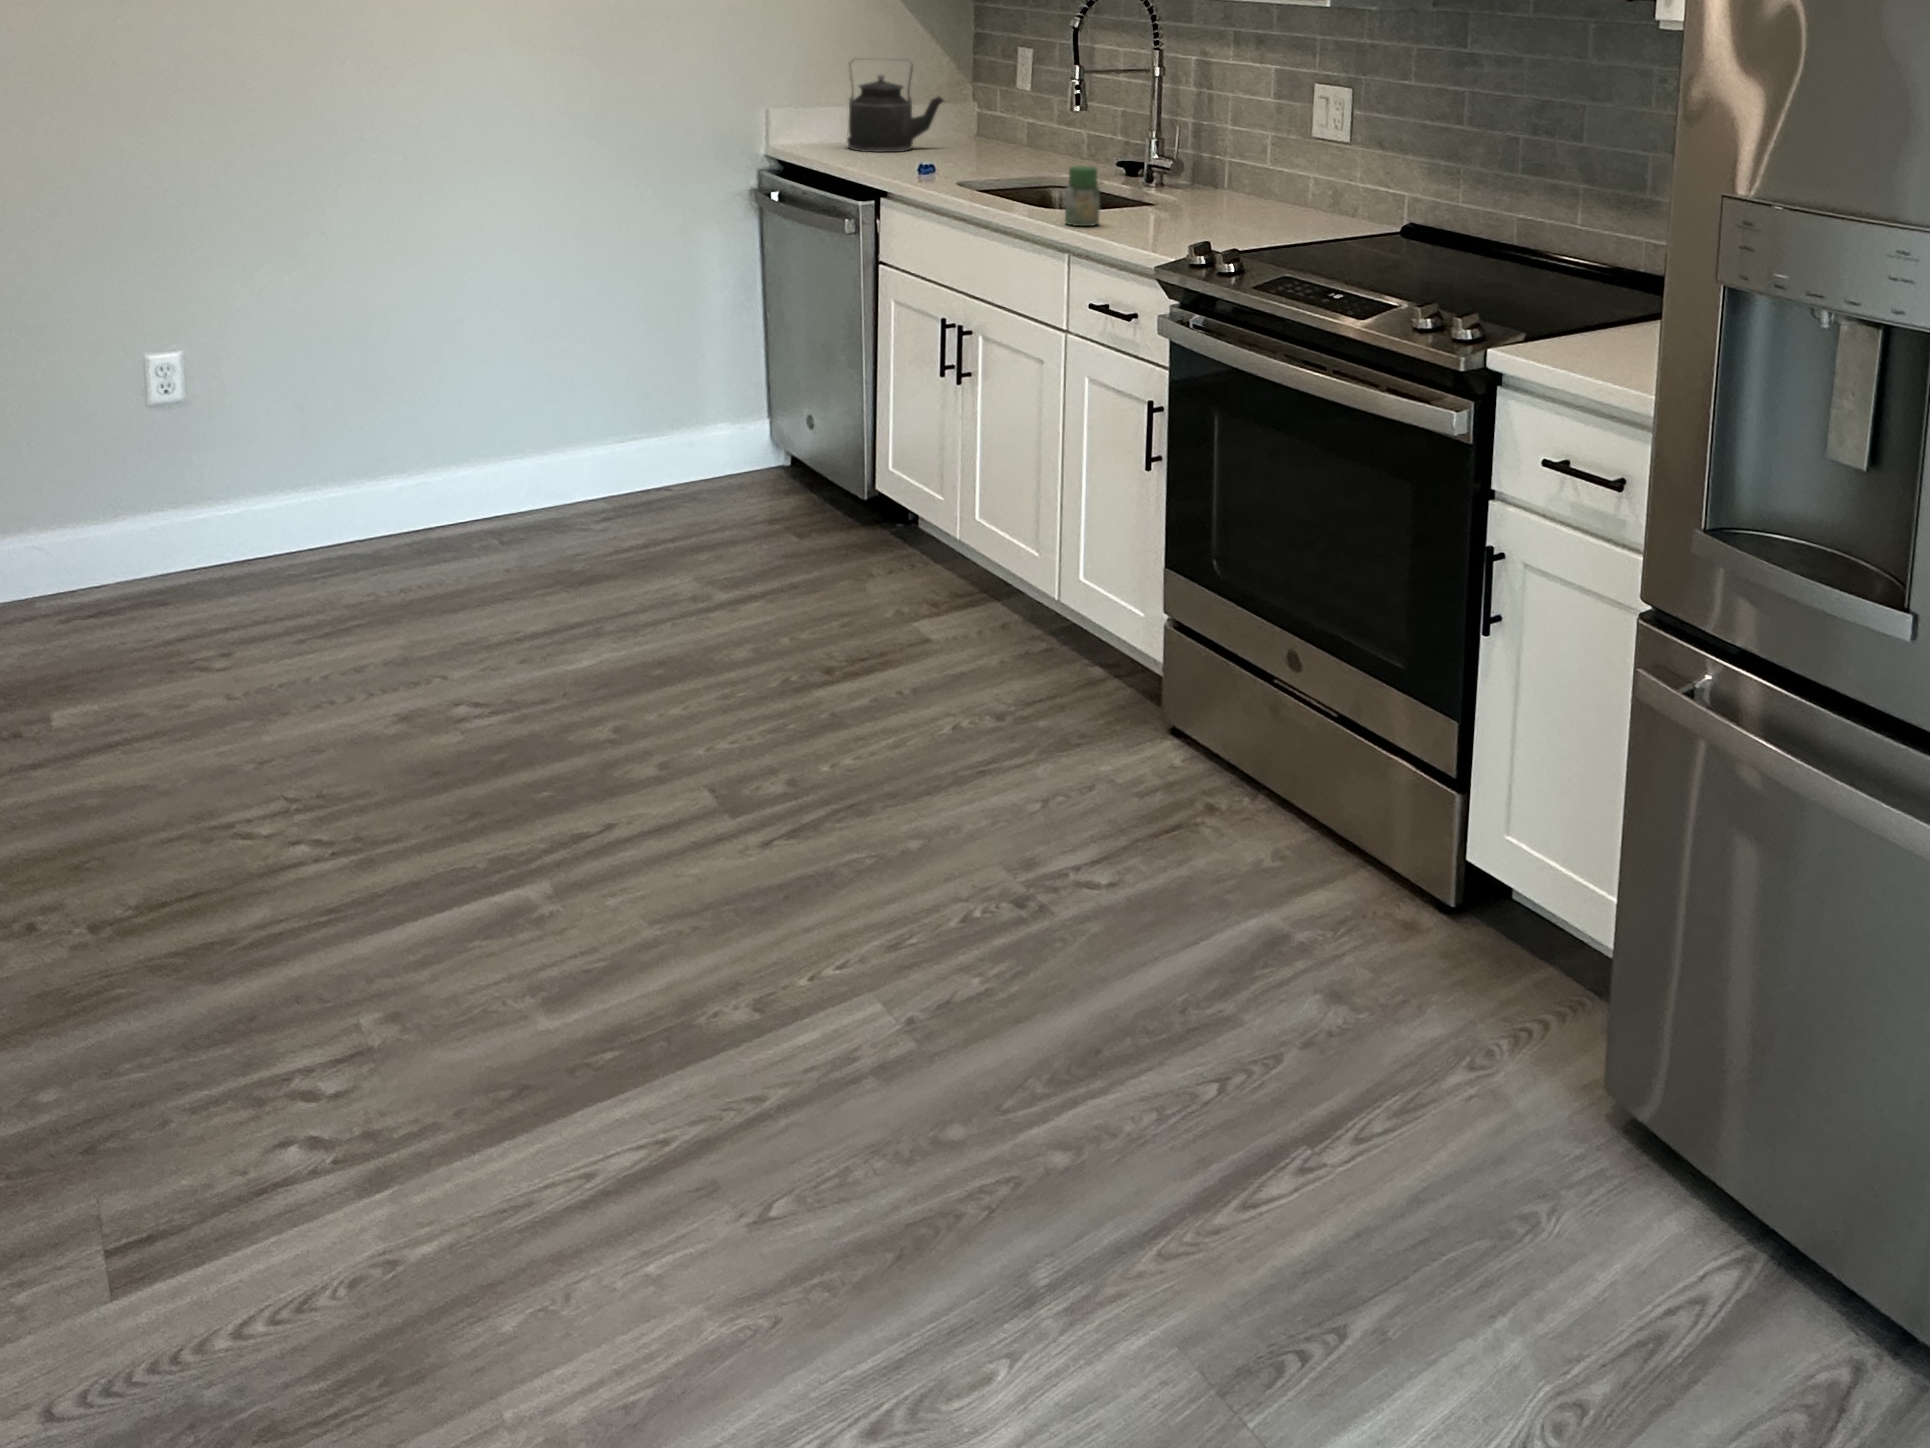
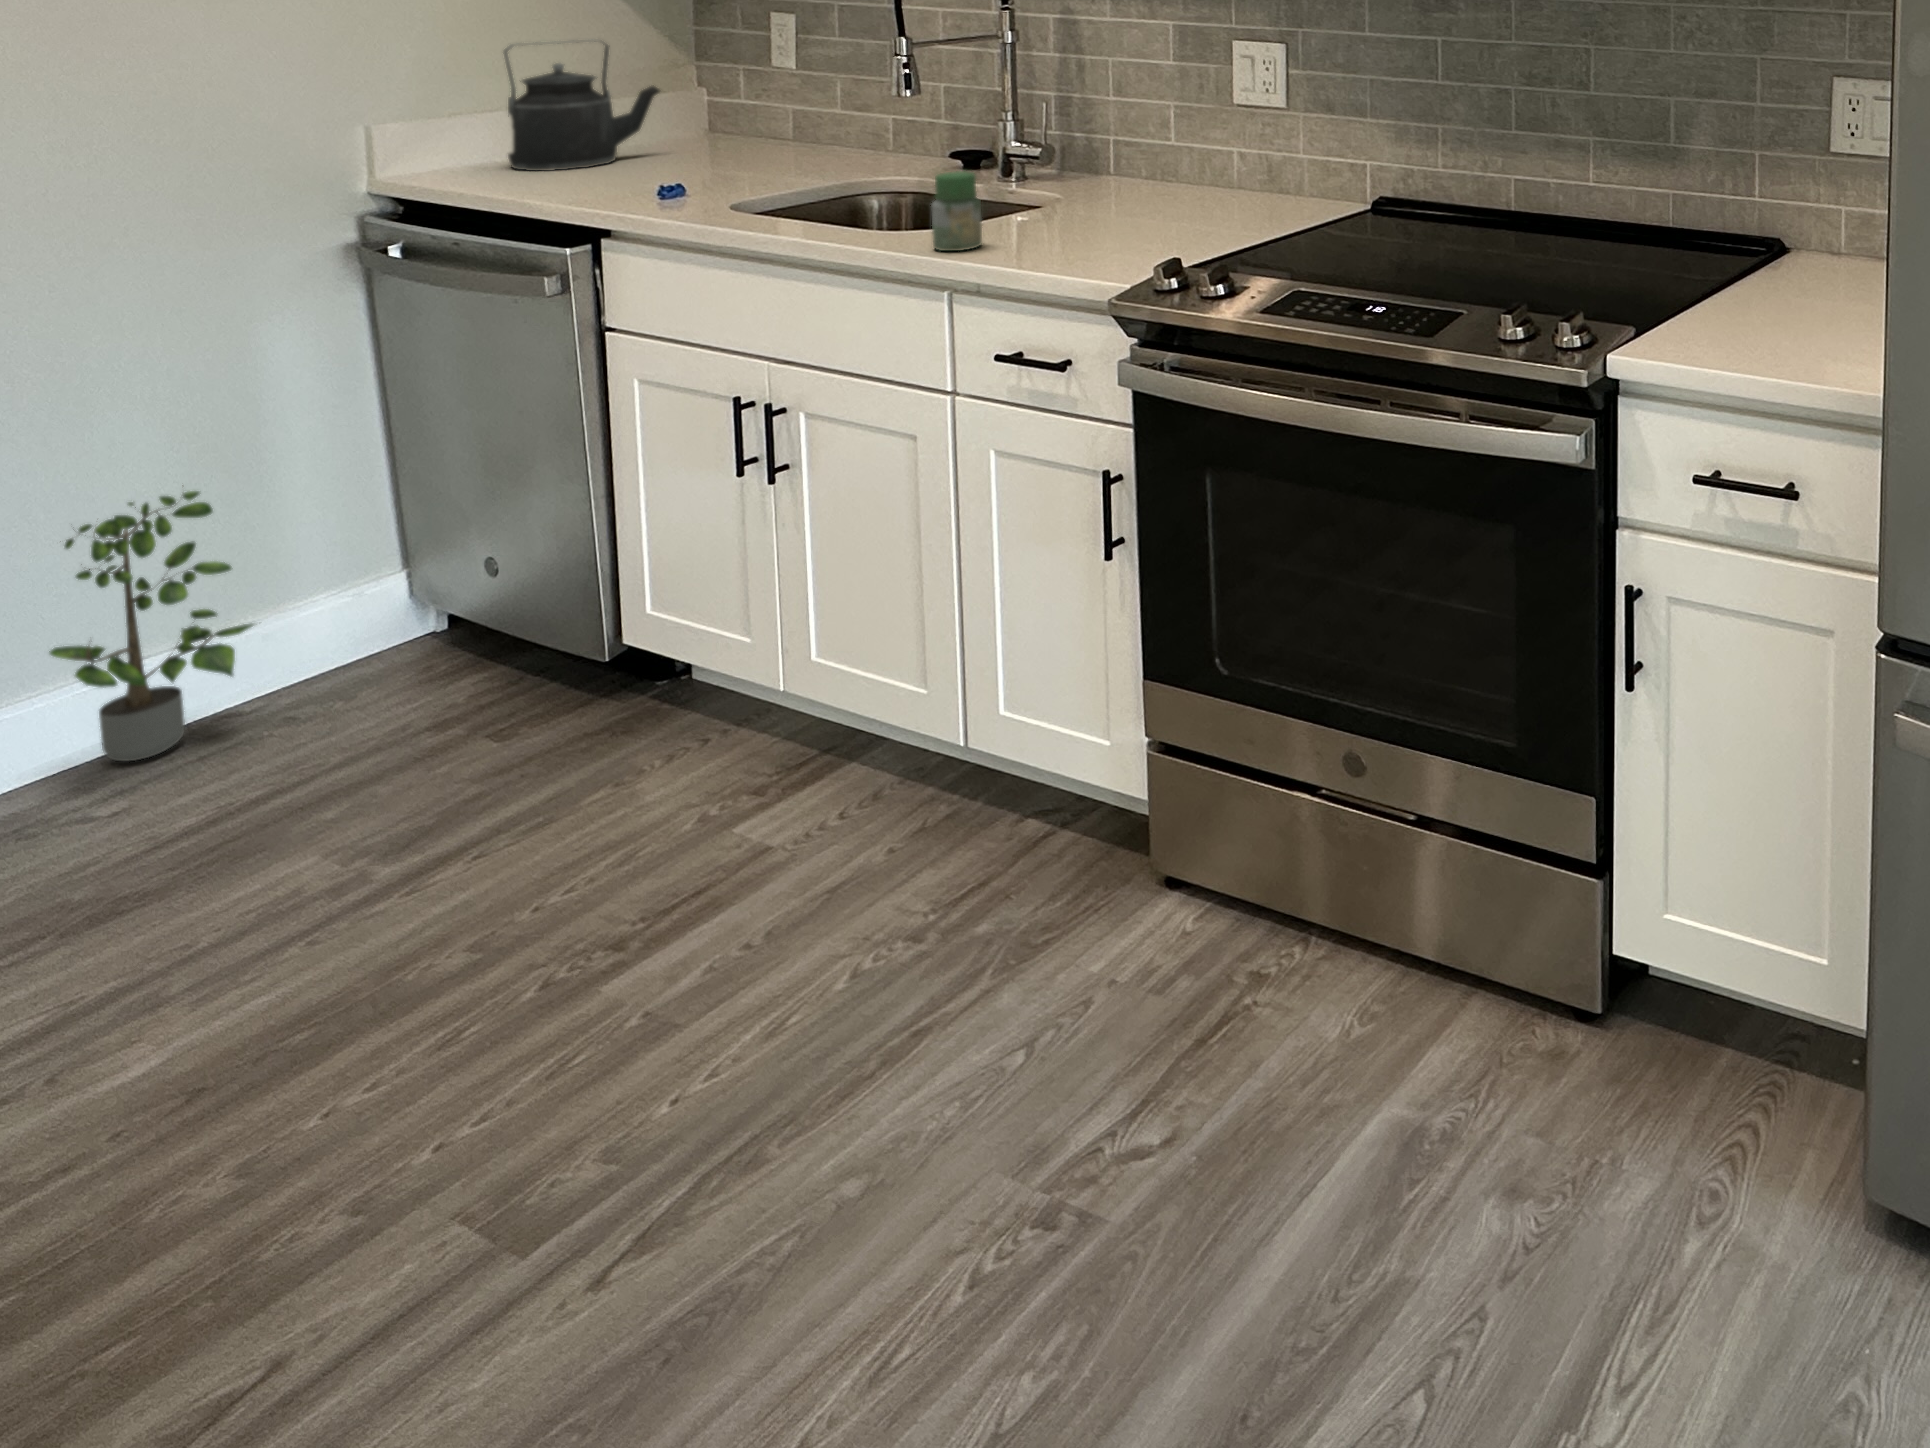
potted plant: none [580,332,687,505] -> present [49,491,254,761]

